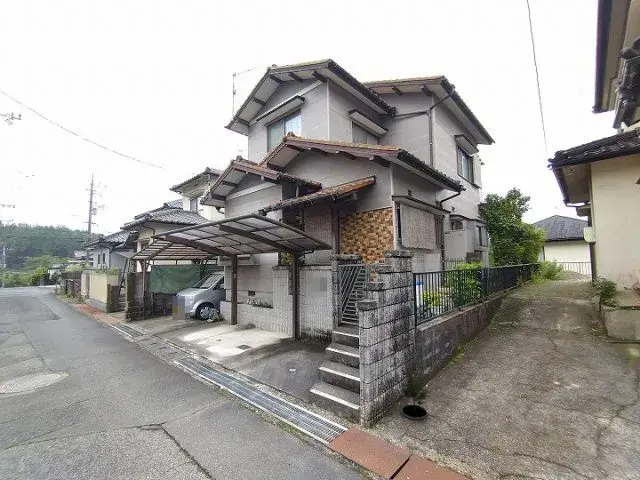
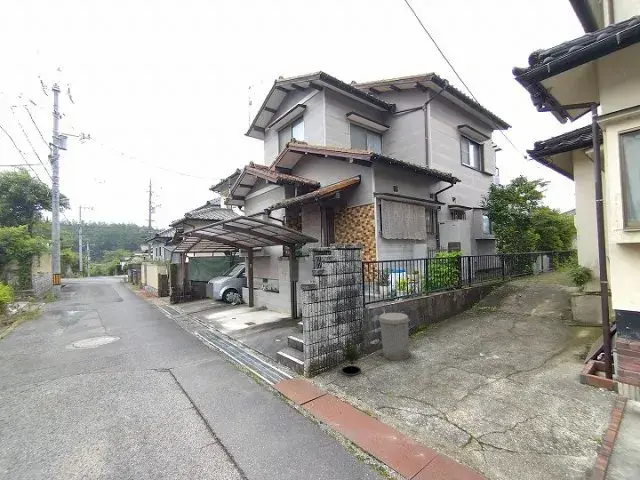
trash can: none [431,334,470,394] -> present [379,313,409,361]

